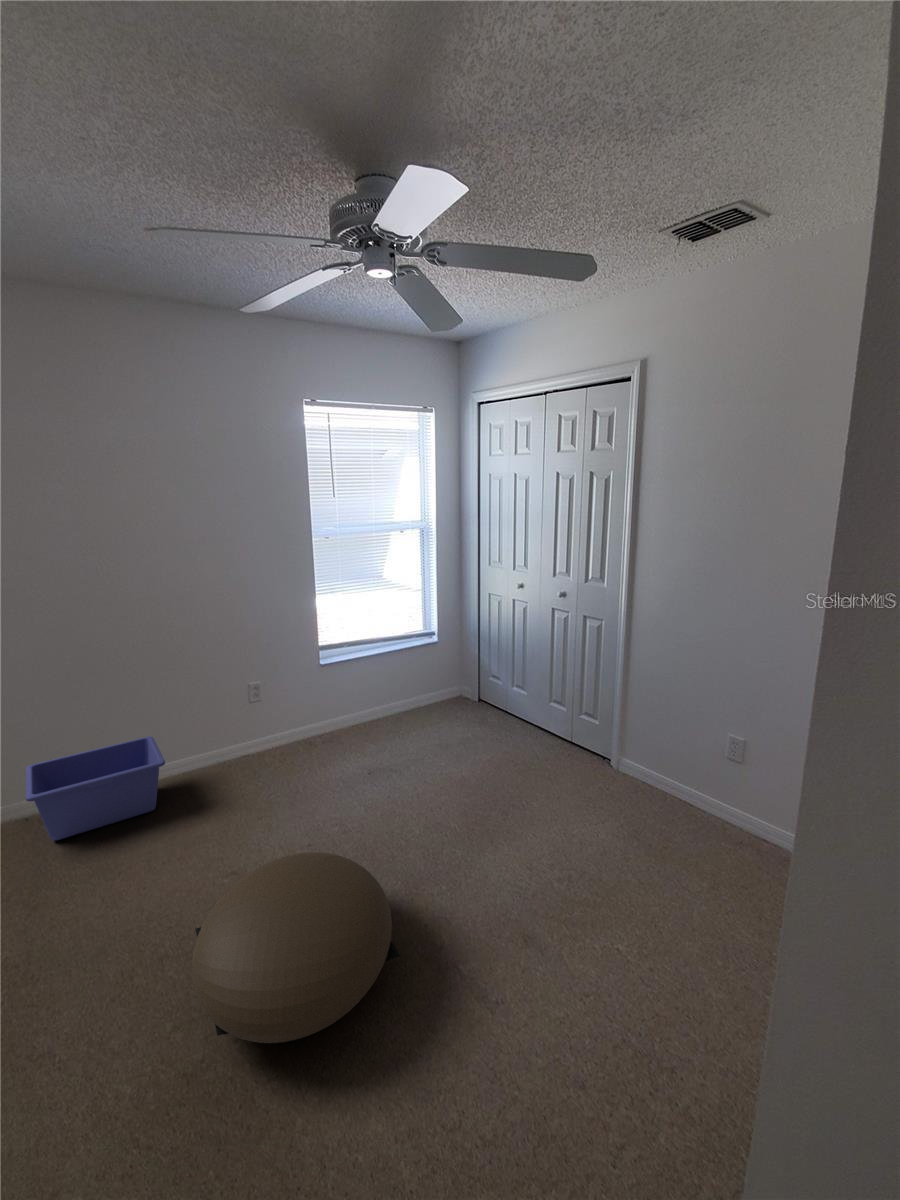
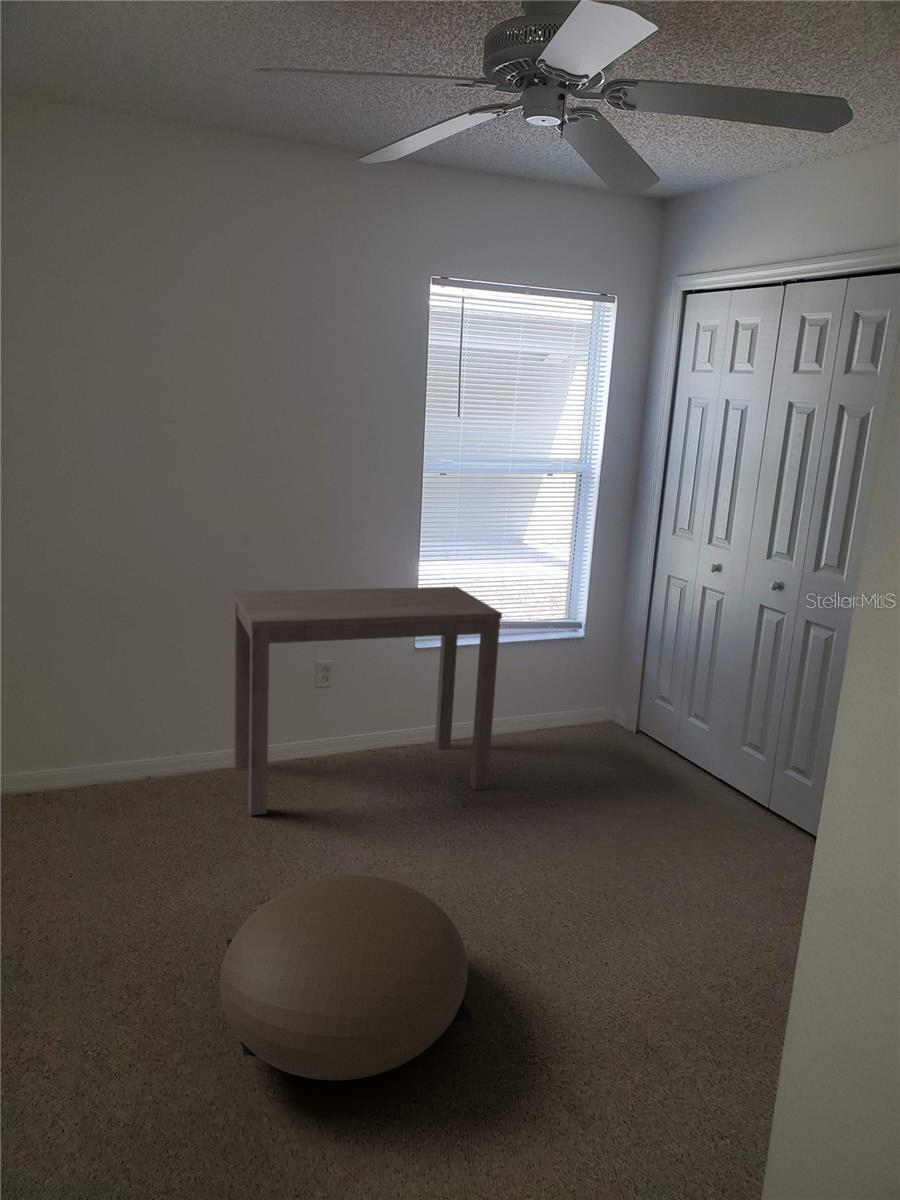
desk: none [176,618,385,812] -> present [233,587,502,815]
storage bin: present [26,737,165,840] -> none [47,710,206,817]

